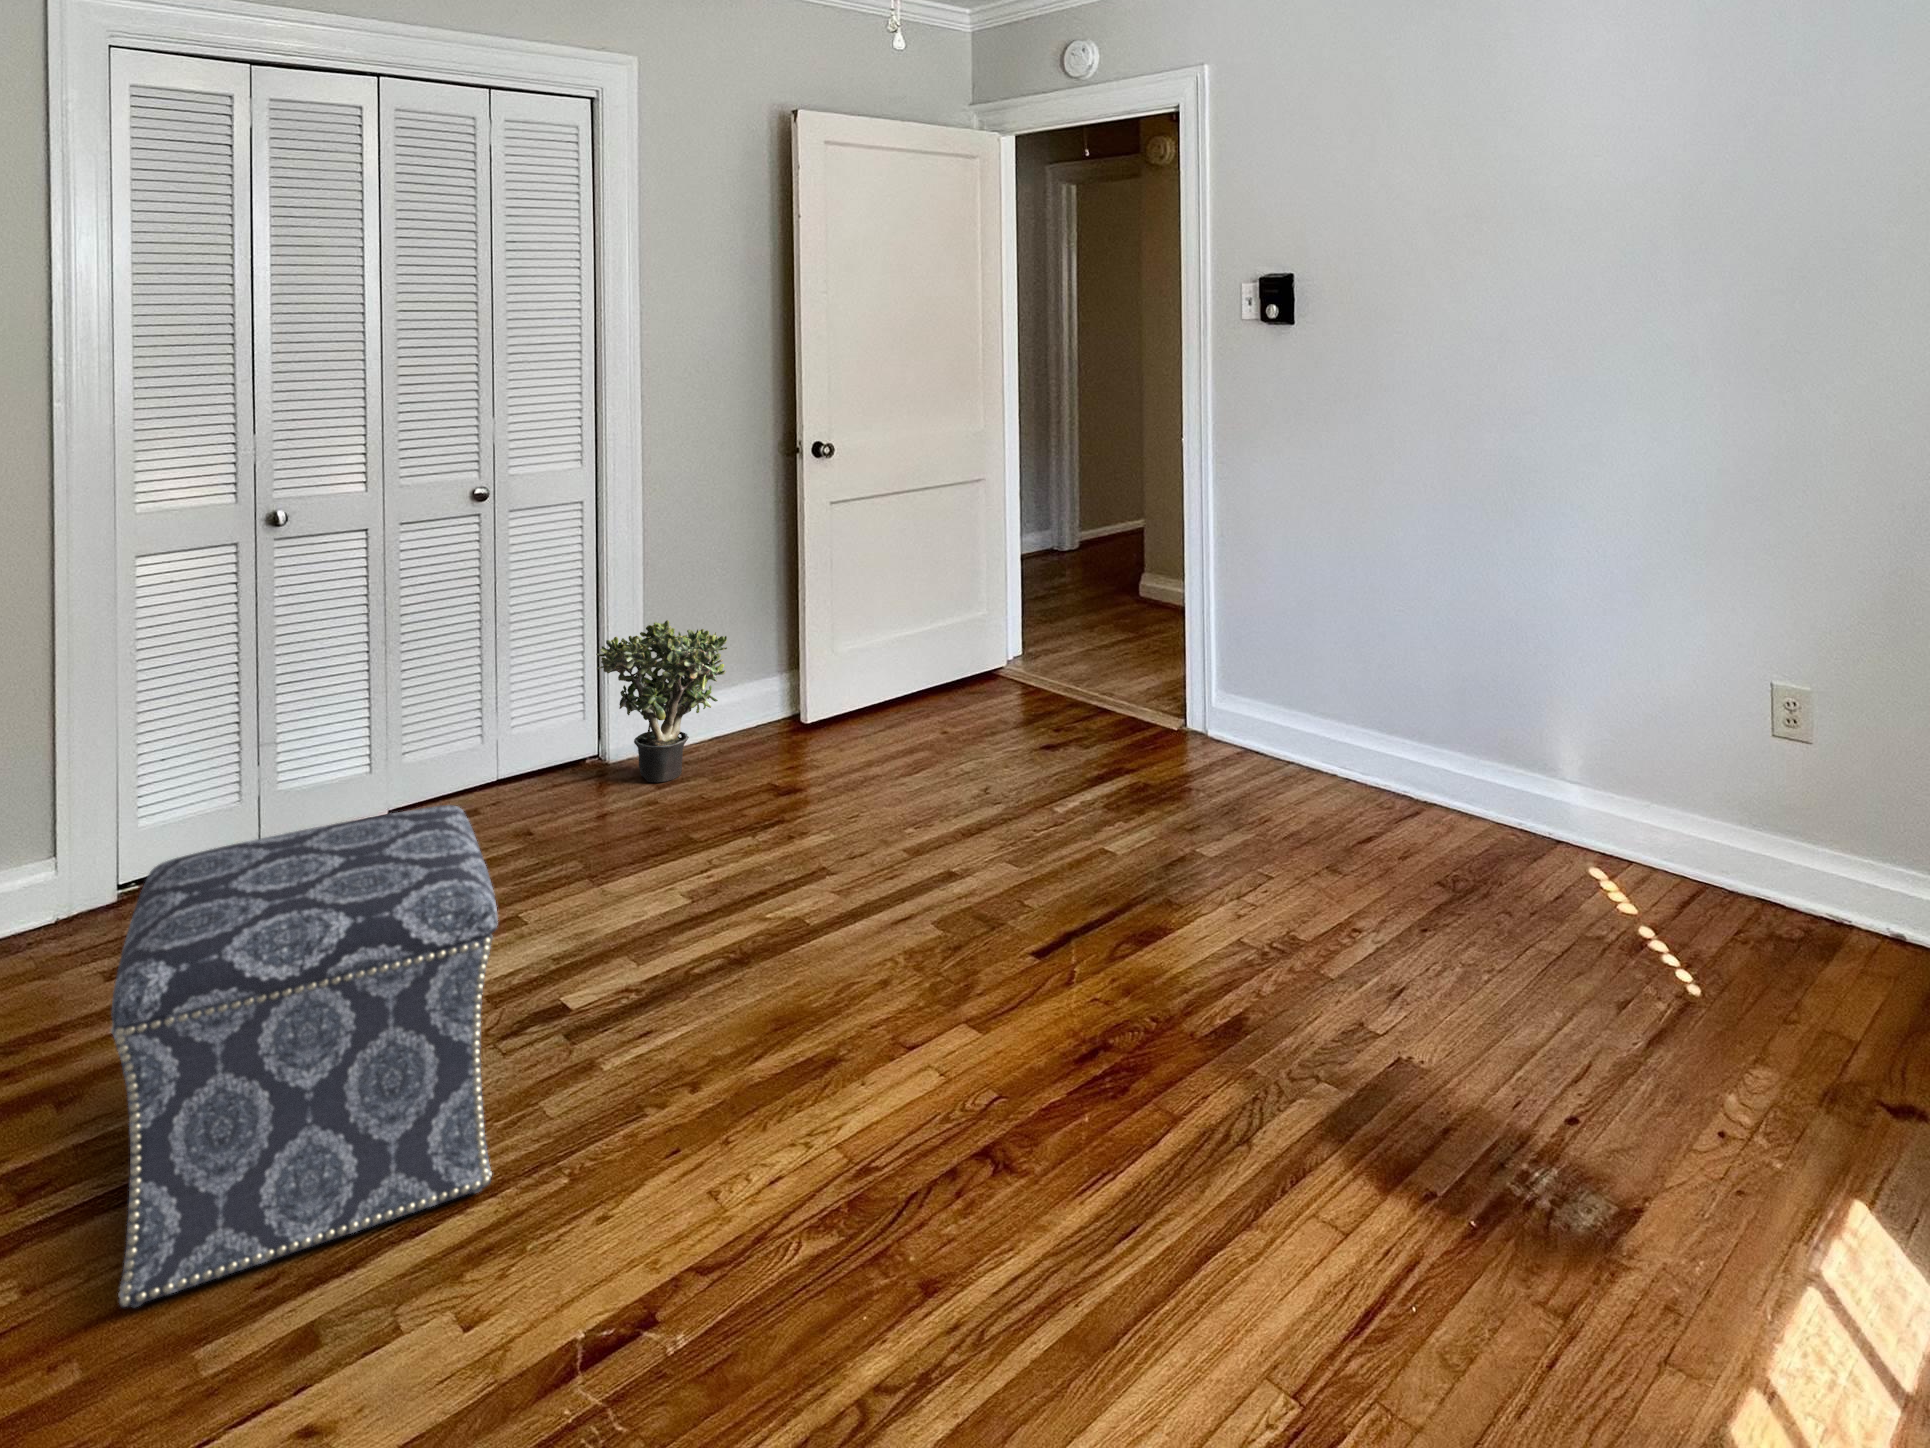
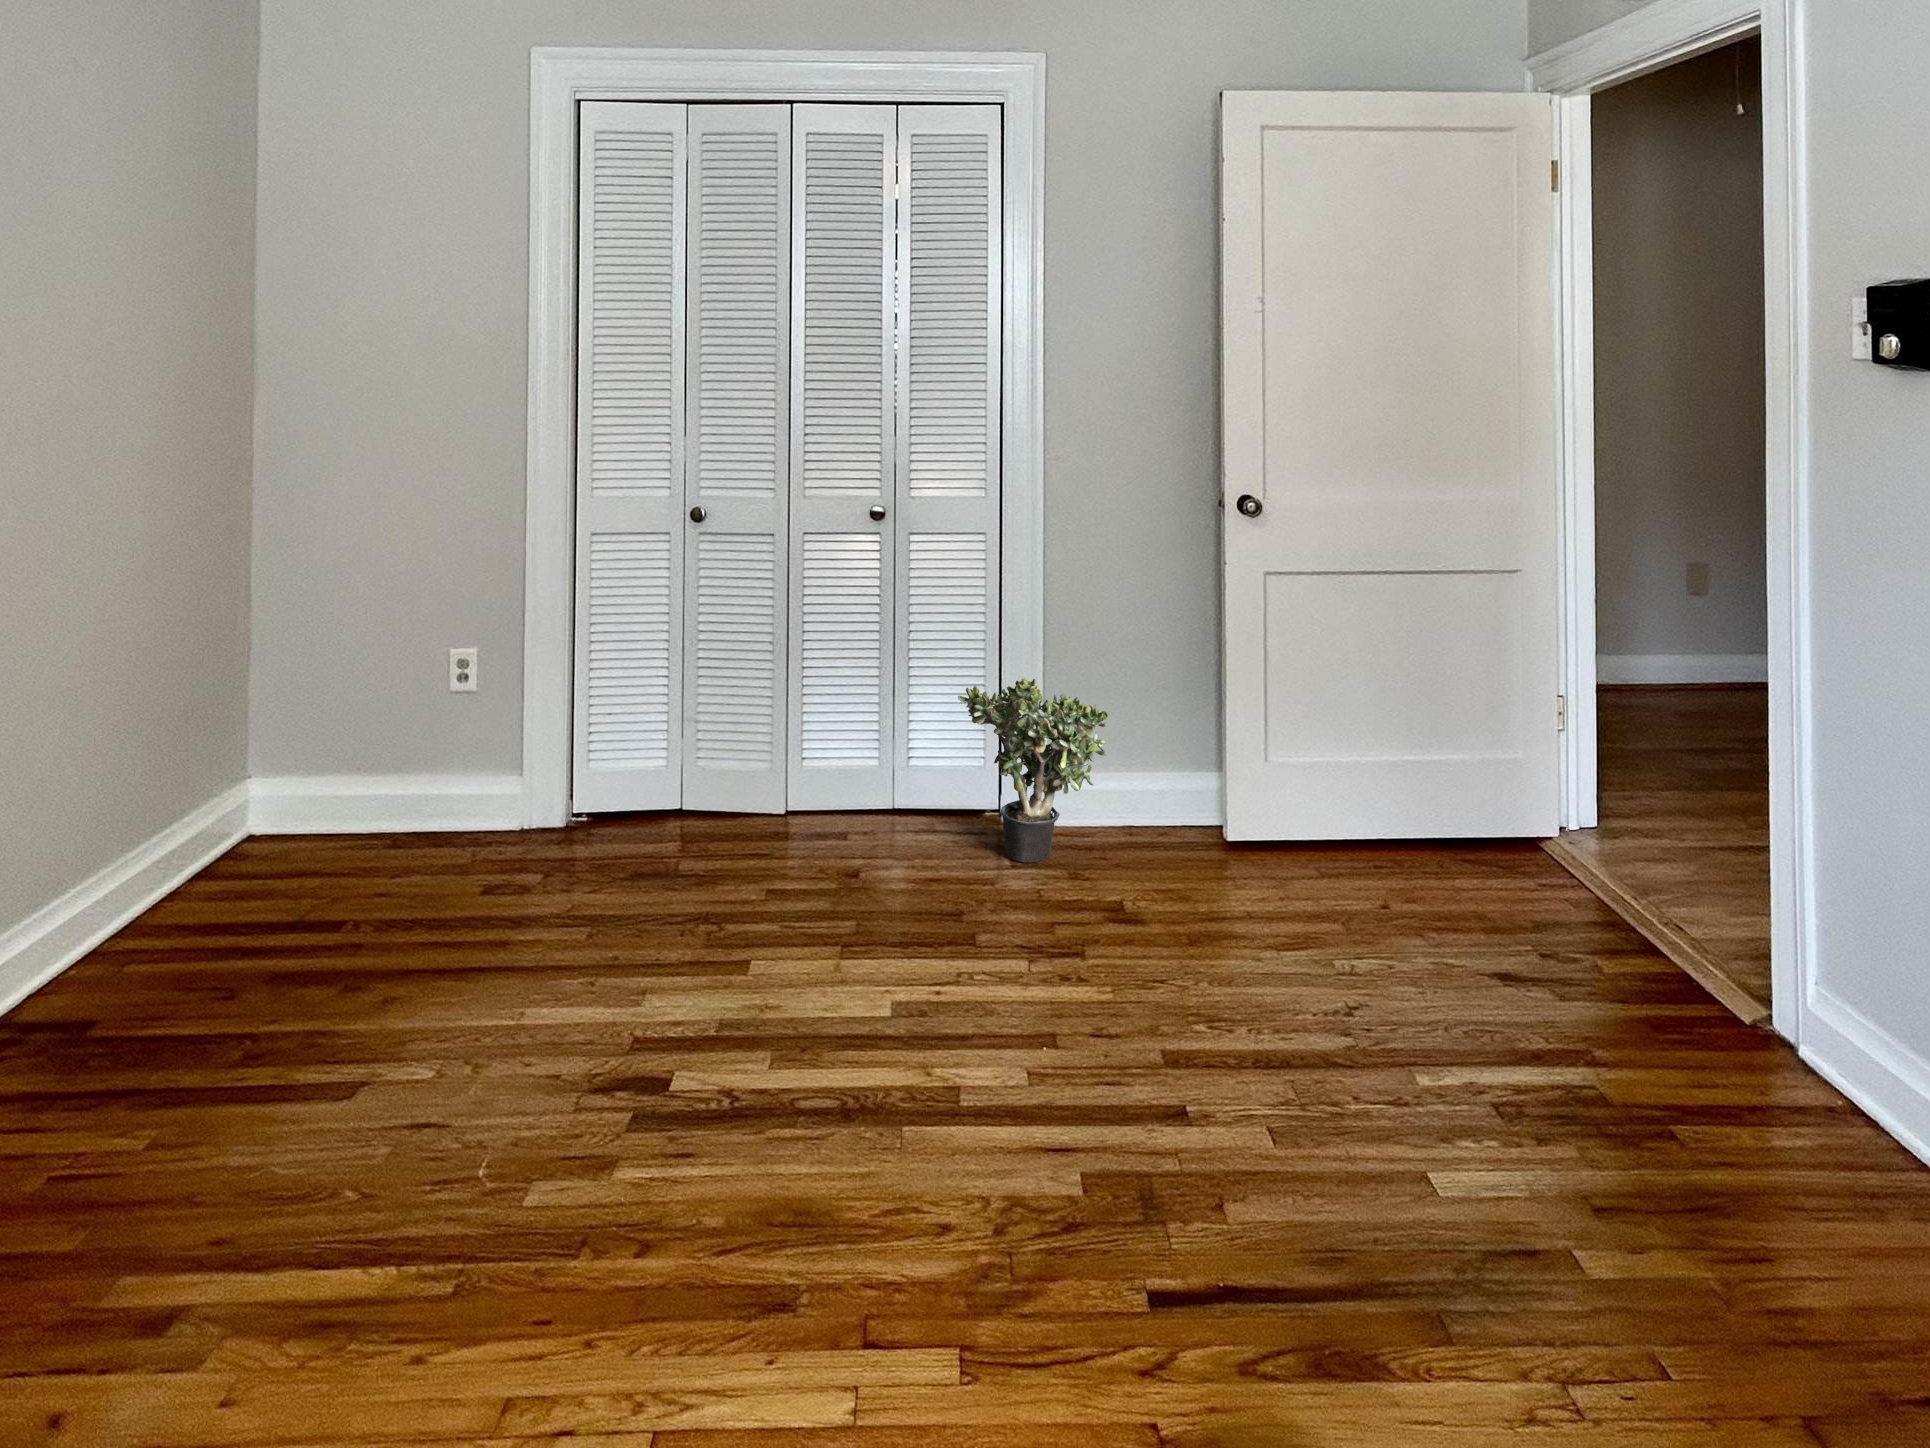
ottoman: present [111,805,498,1307] -> none [143,807,585,1251]

